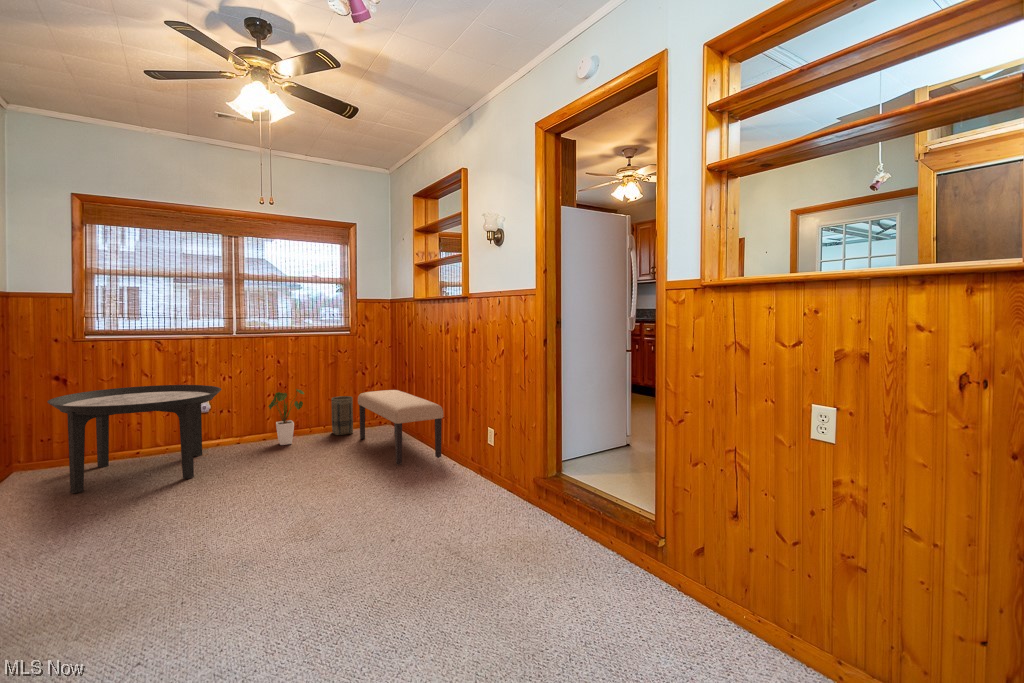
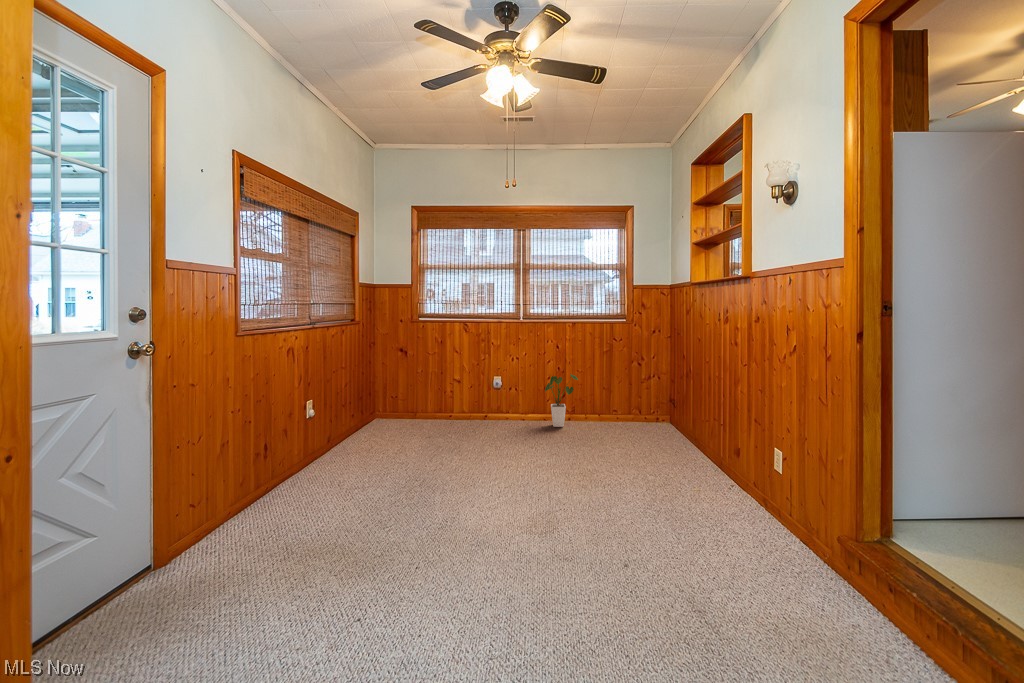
round table: present [47,385,221,493] -> none [389,362,504,446]
bench: present [358,390,444,465] -> none [627,384,718,471]
basket: present [331,396,353,435] -> none [603,385,624,425]

